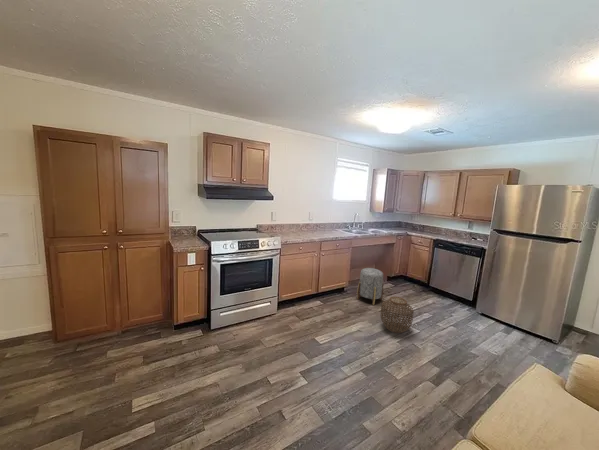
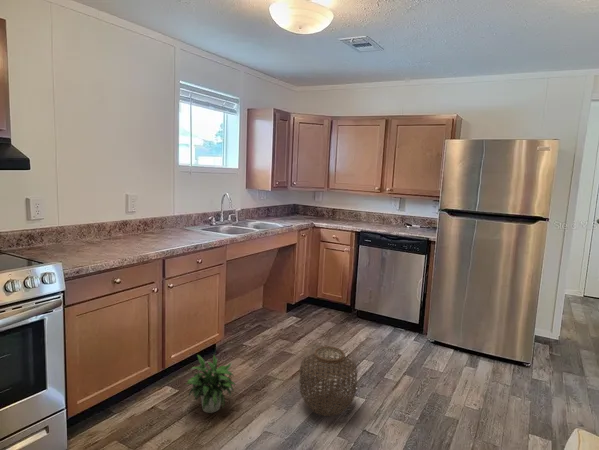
stool: present [357,268,383,305] -> none [243,297,290,368]
potted plant: none [325,288,349,316] -> present [187,355,235,413]

